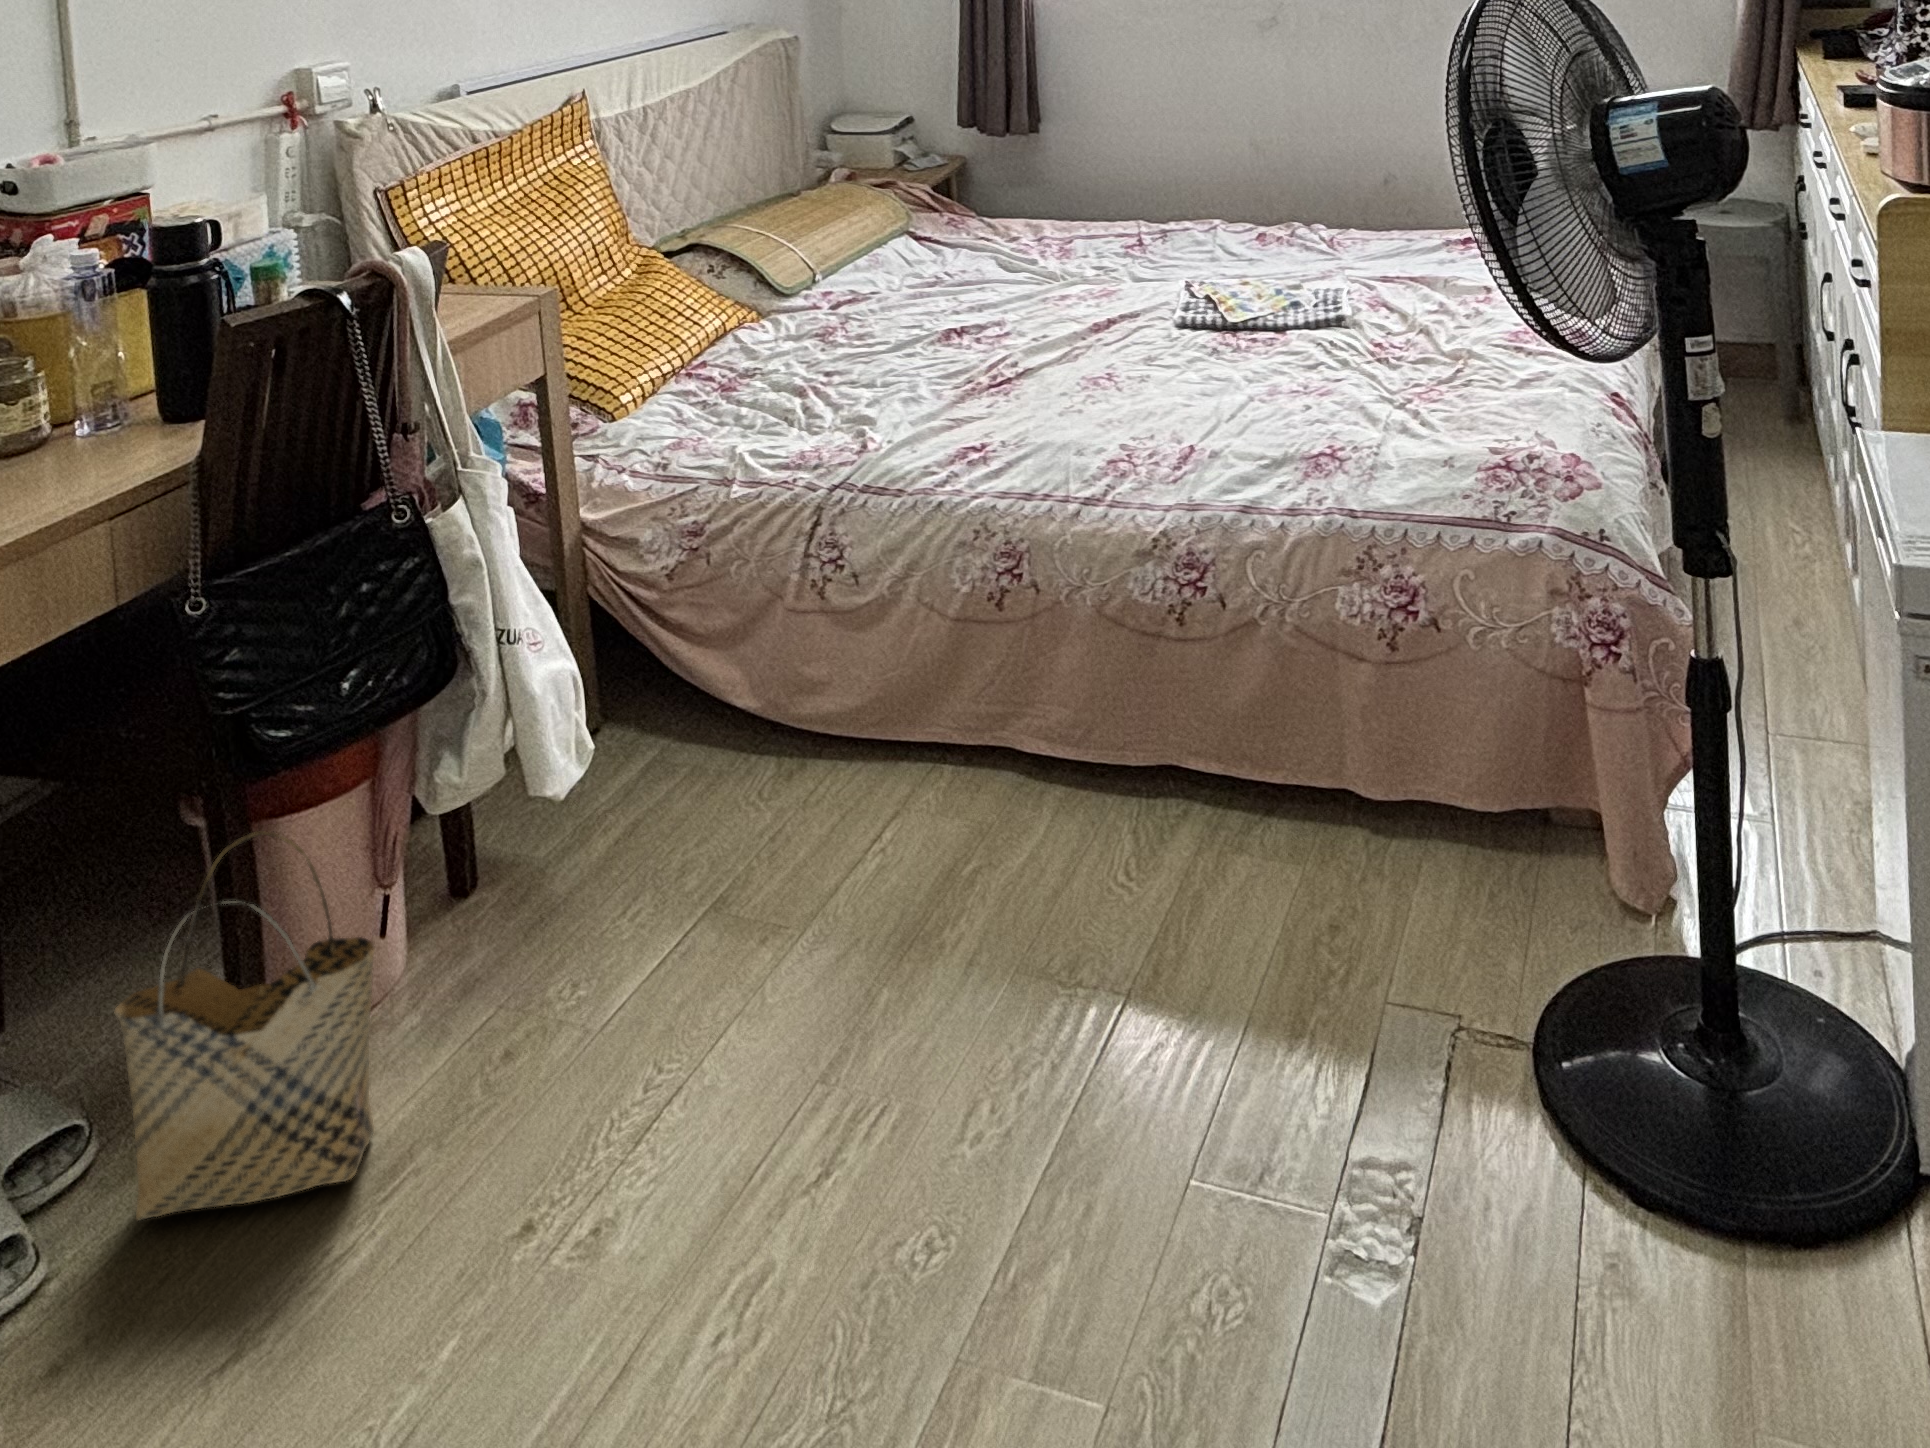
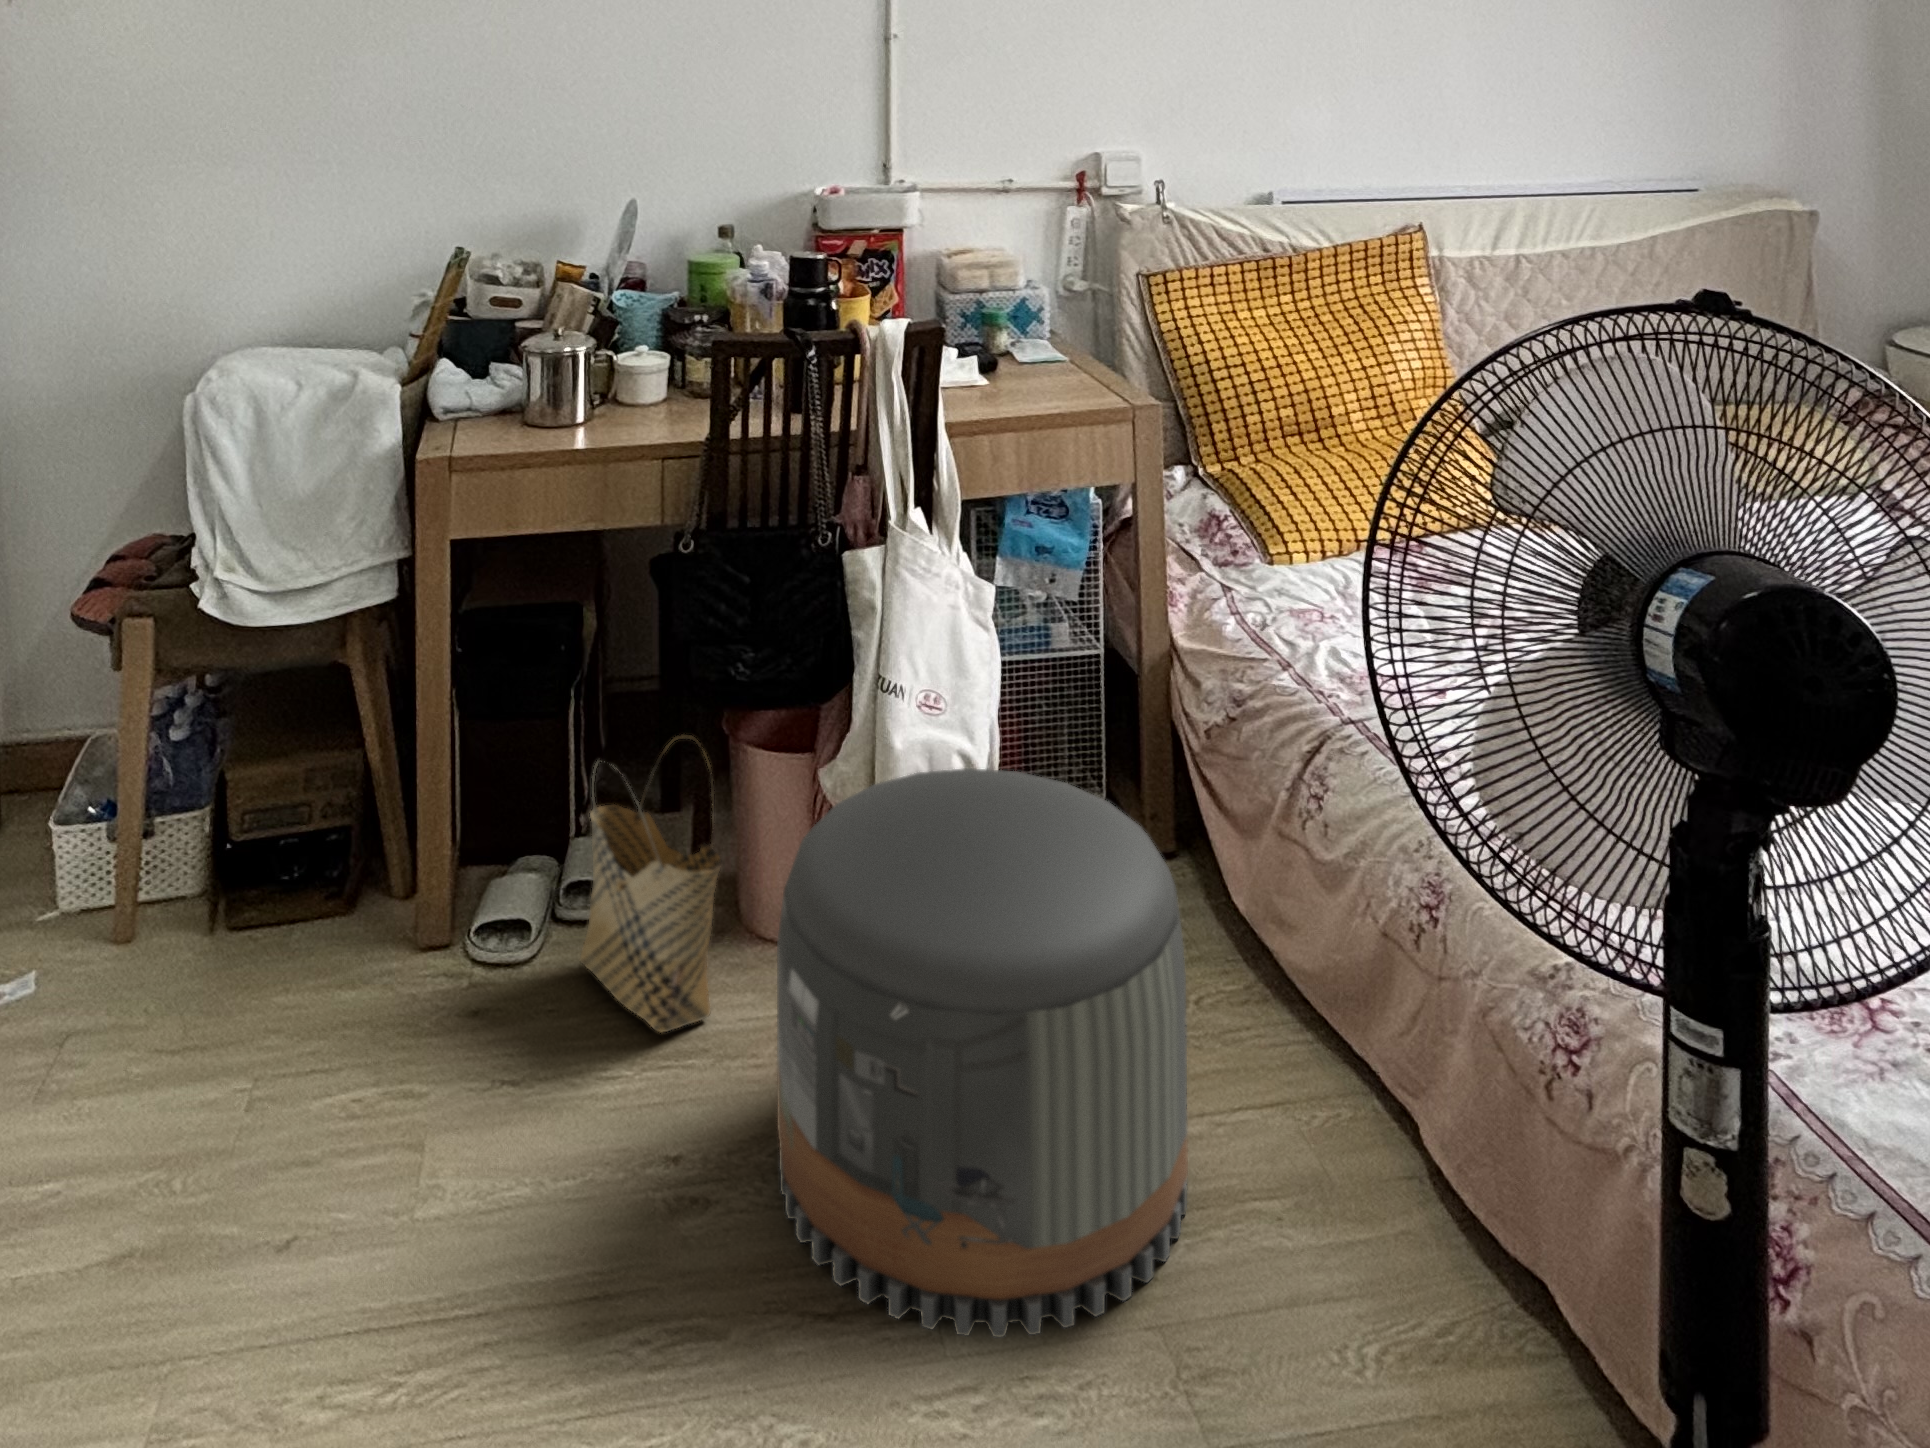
pouf: none [550,623,981,1167] -> present [777,768,1188,1337]

